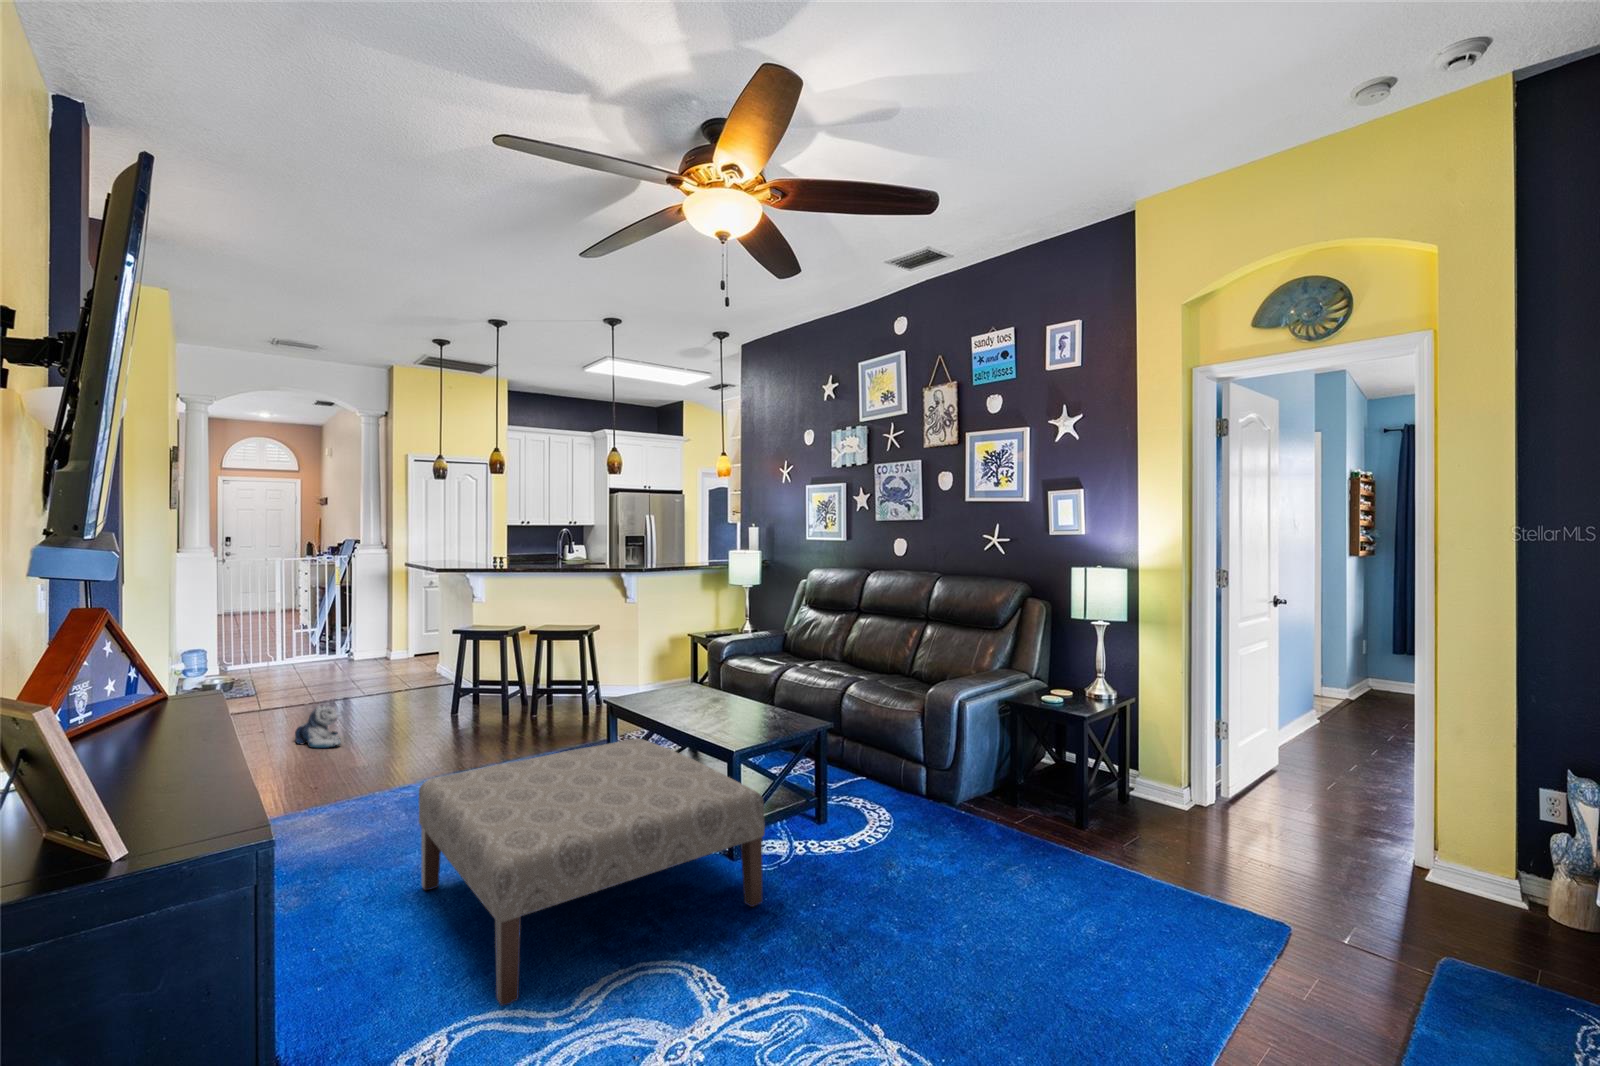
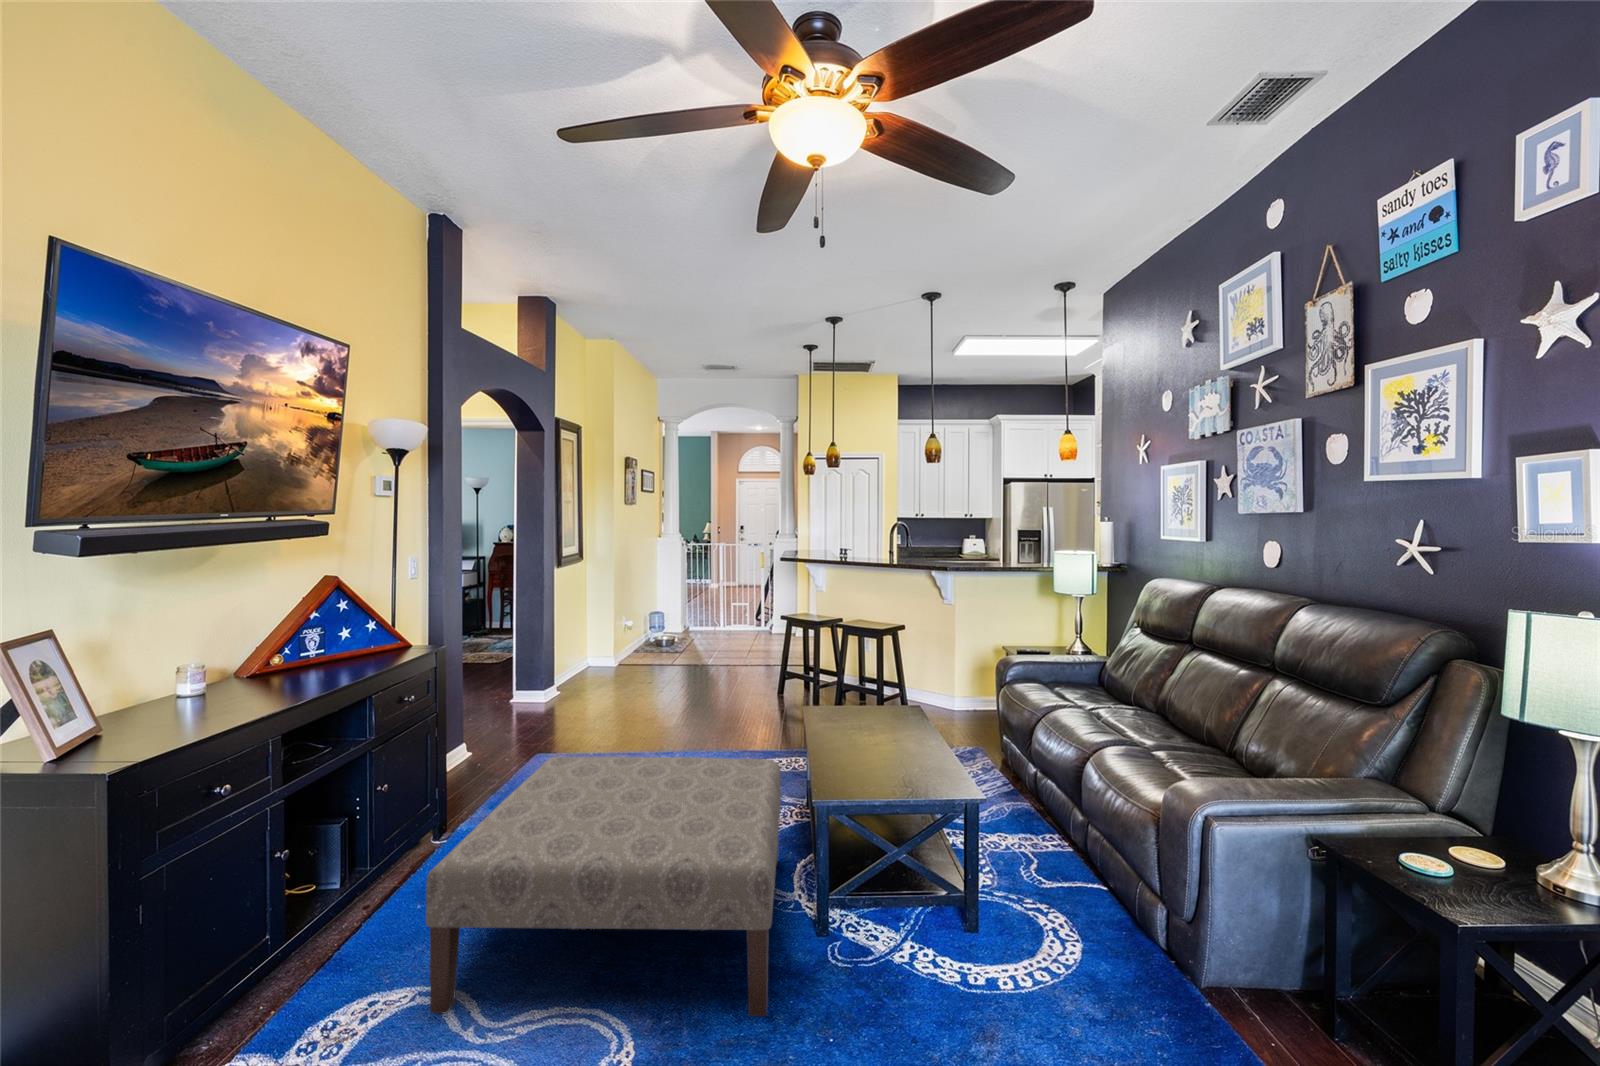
plush toy: present [295,705,341,748] -> none [645,670,677,707]

